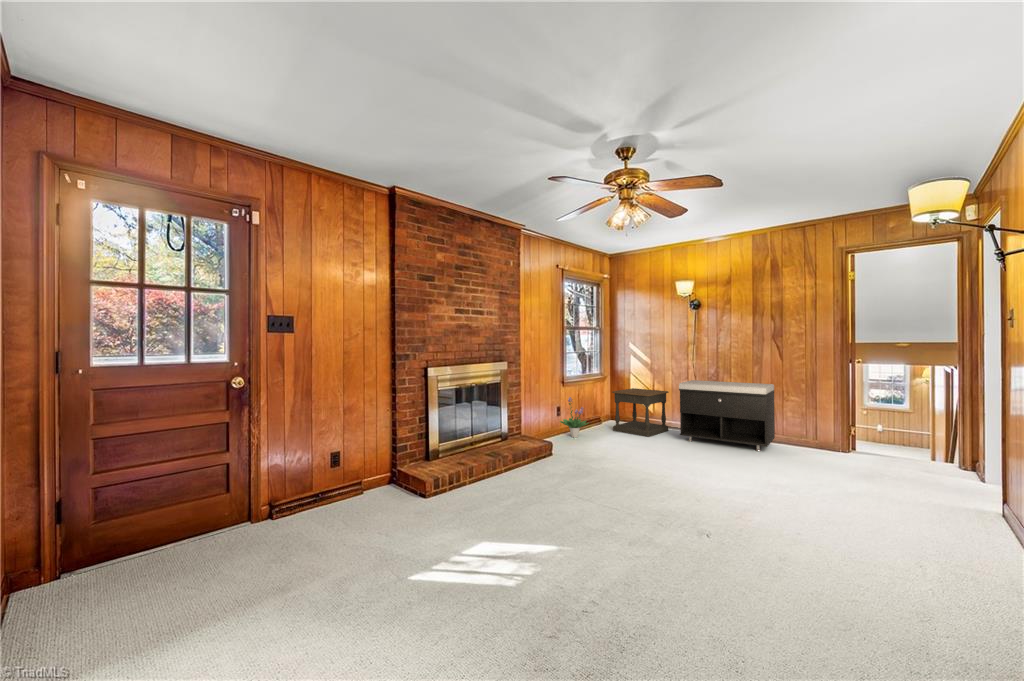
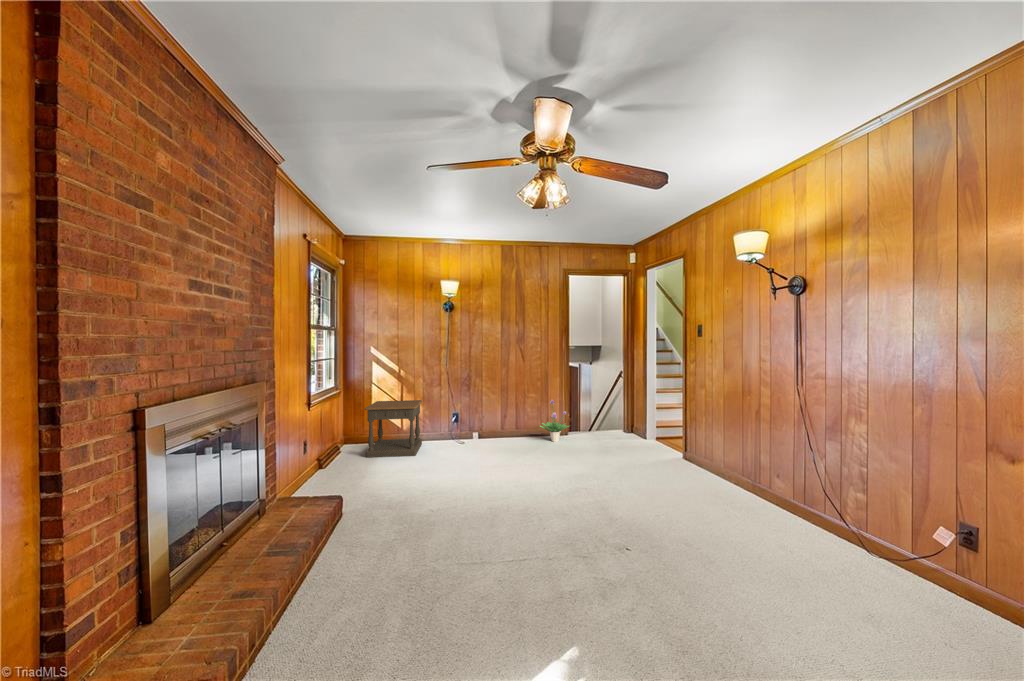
storage bench: present [679,380,775,451] -> none [448,383,530,451]
potted plant: present [560,397,589,438] -> present [540,400,569,442]

